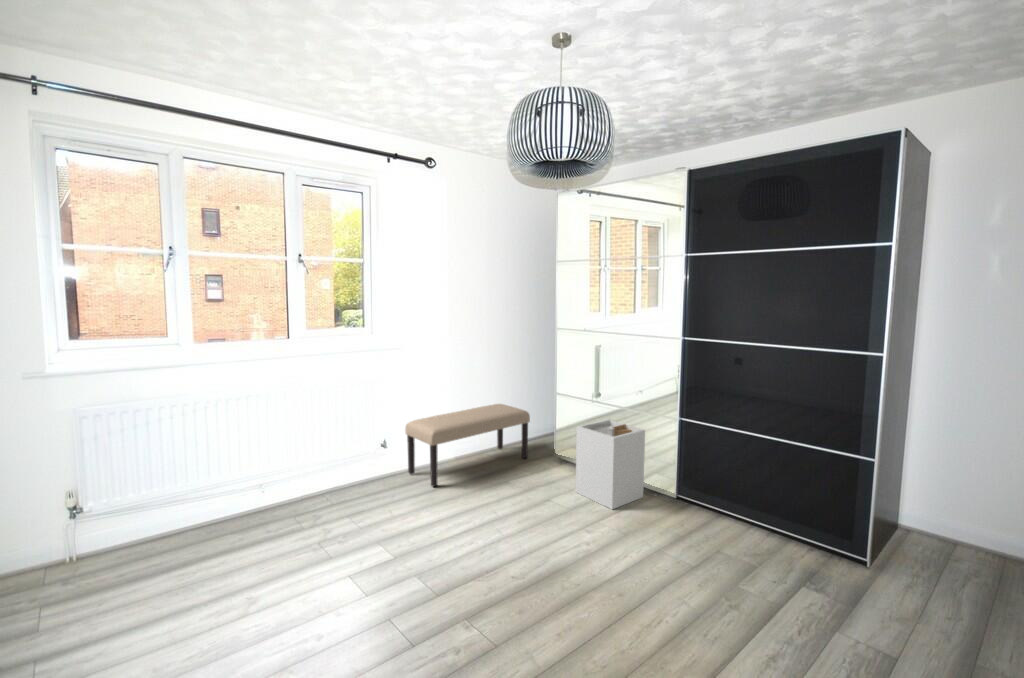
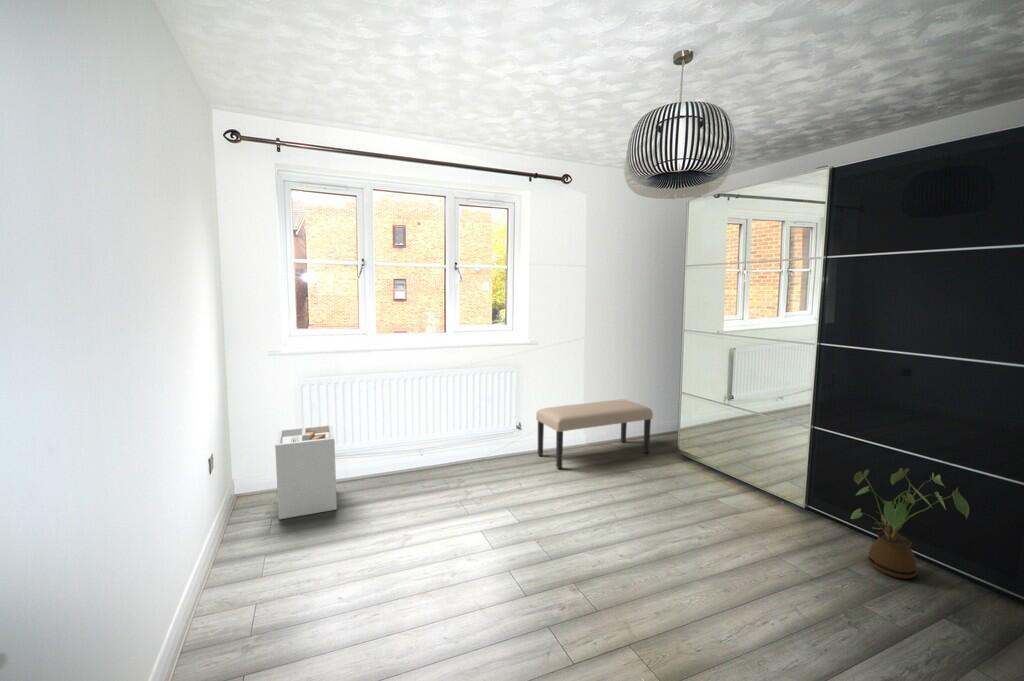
laundry hamper: present [576,419,645,509] -> present [275,426,337,519]
house plant: none [718,452,810,554] -> present [851,468,969,579]

